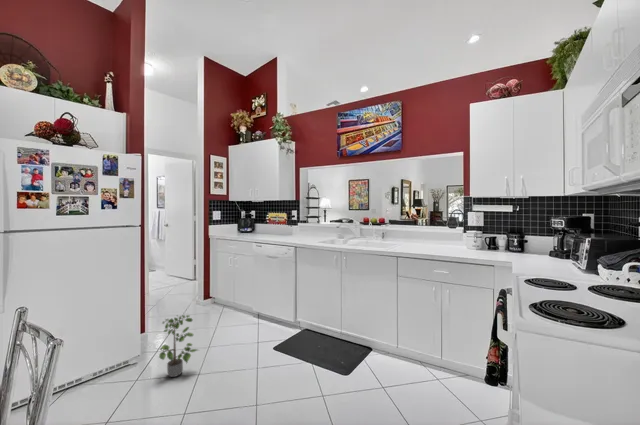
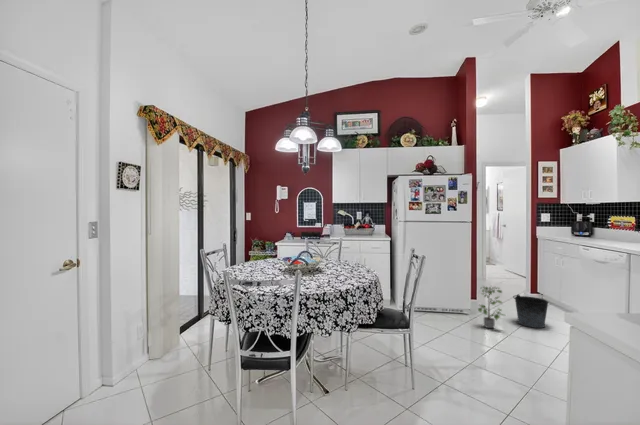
bucket: none [199,308,236,348] -> present [513,294,548,328]

